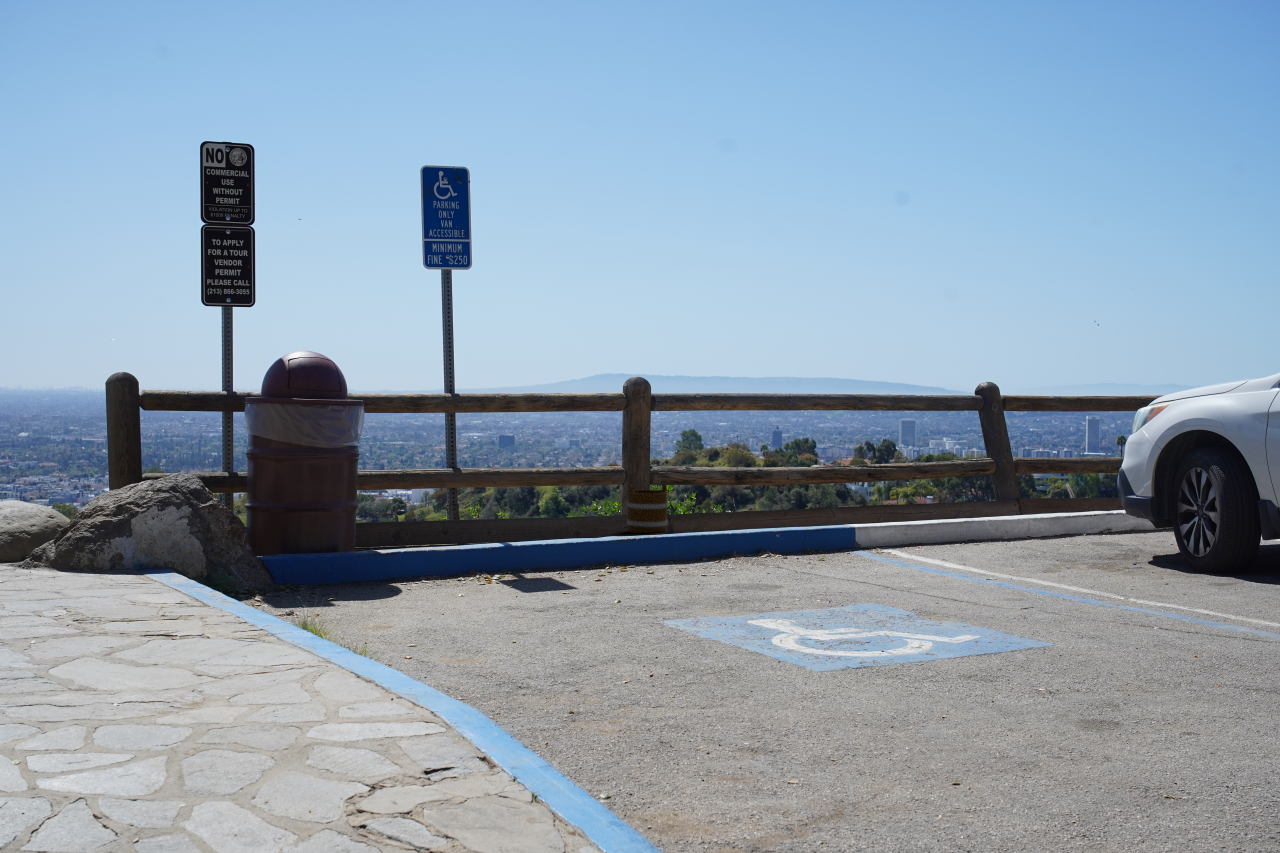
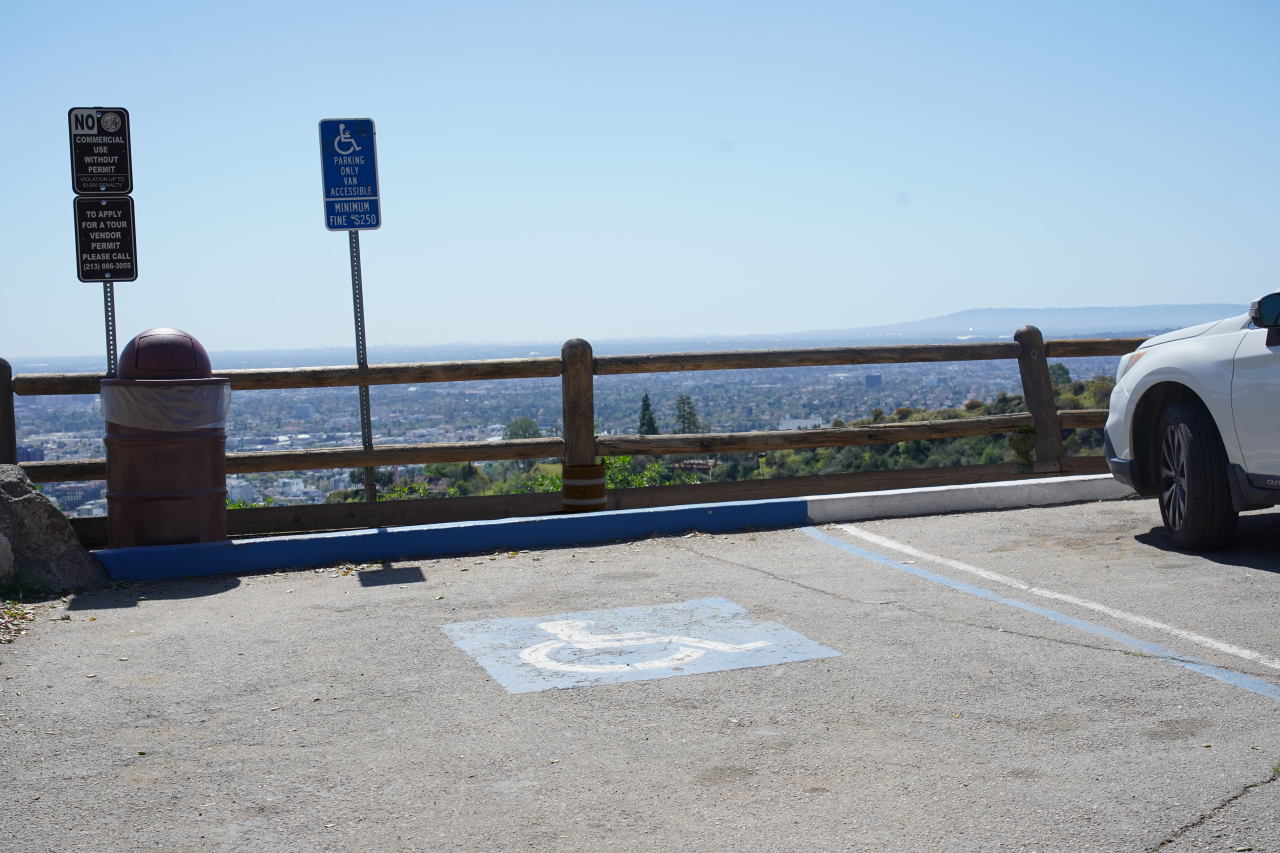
planter: none [988,464,1017,509] -> present [1007,423,1039,475]

